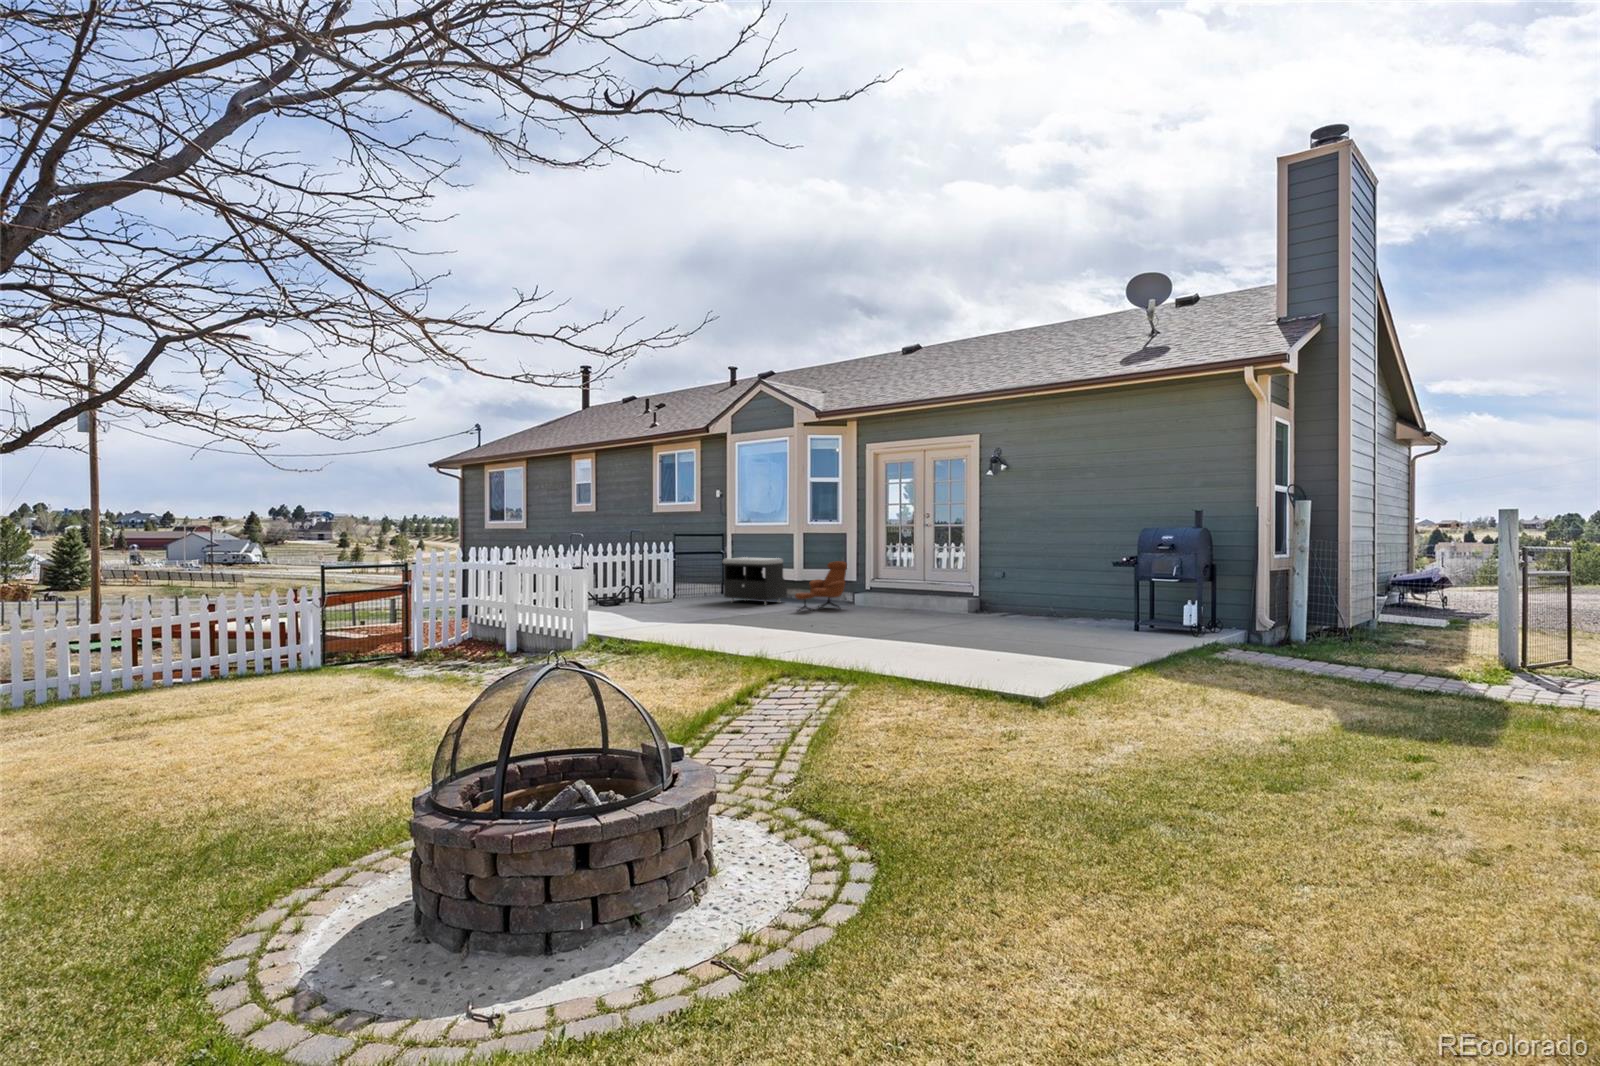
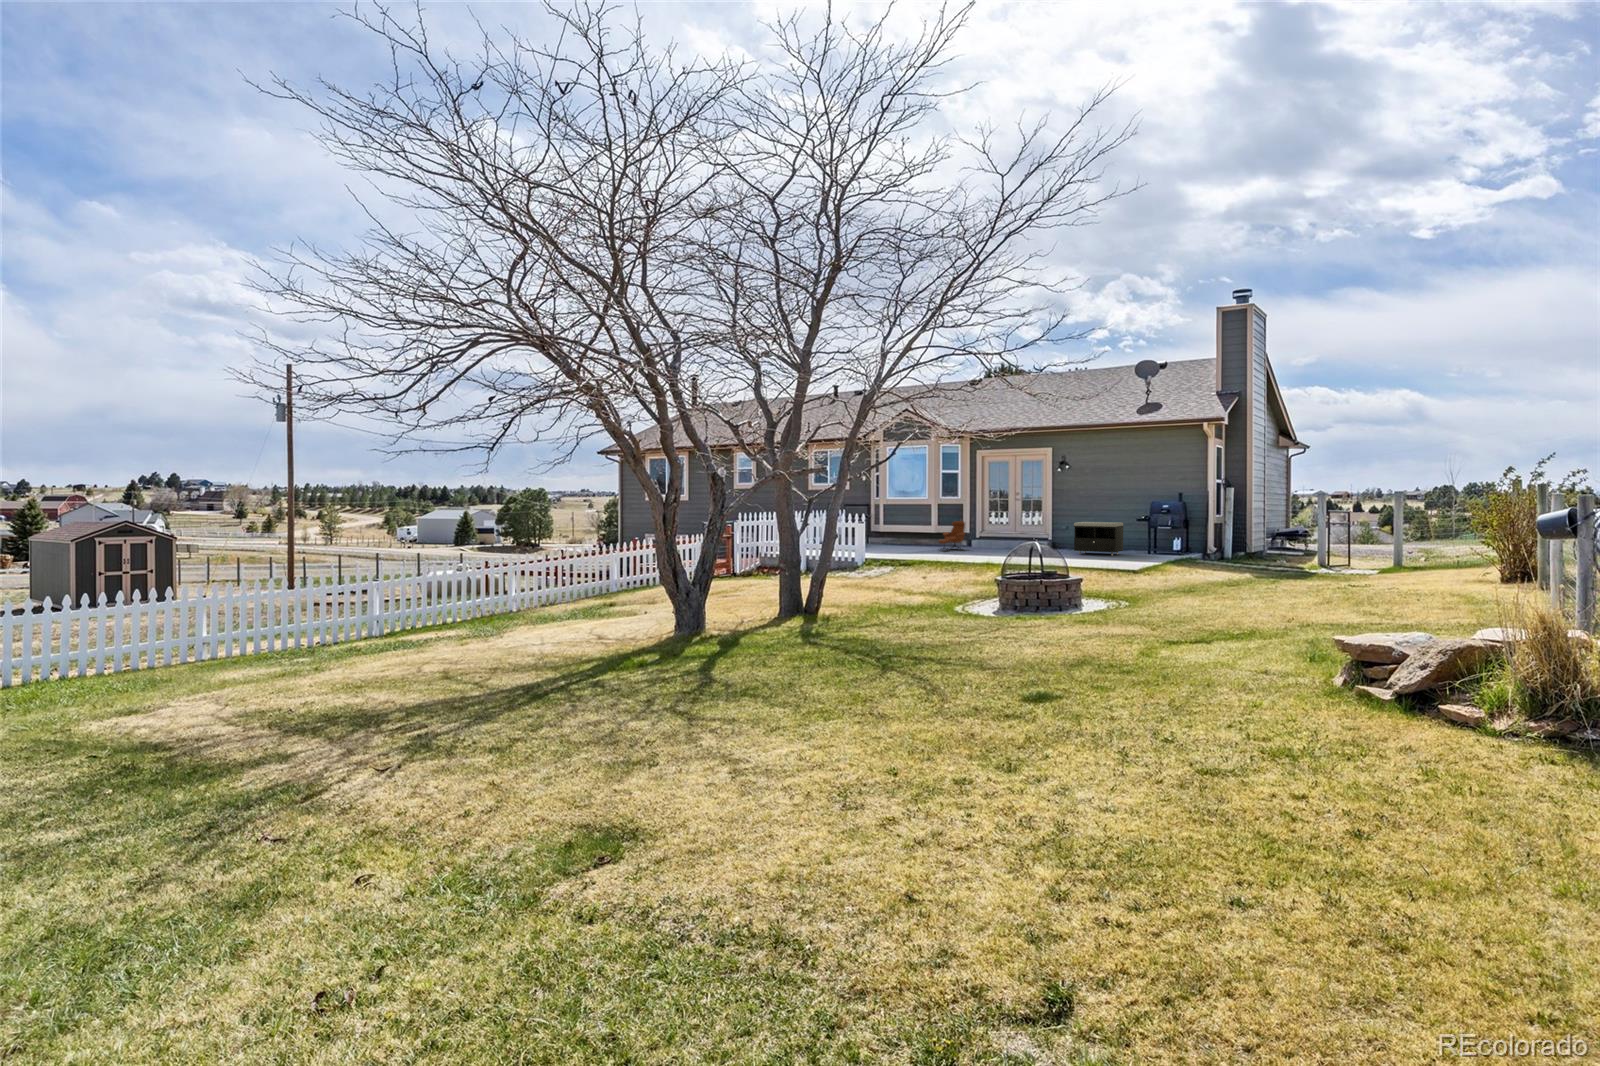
storage bench: present [722,557,787,604] -> present [1074,522,1123,556]

